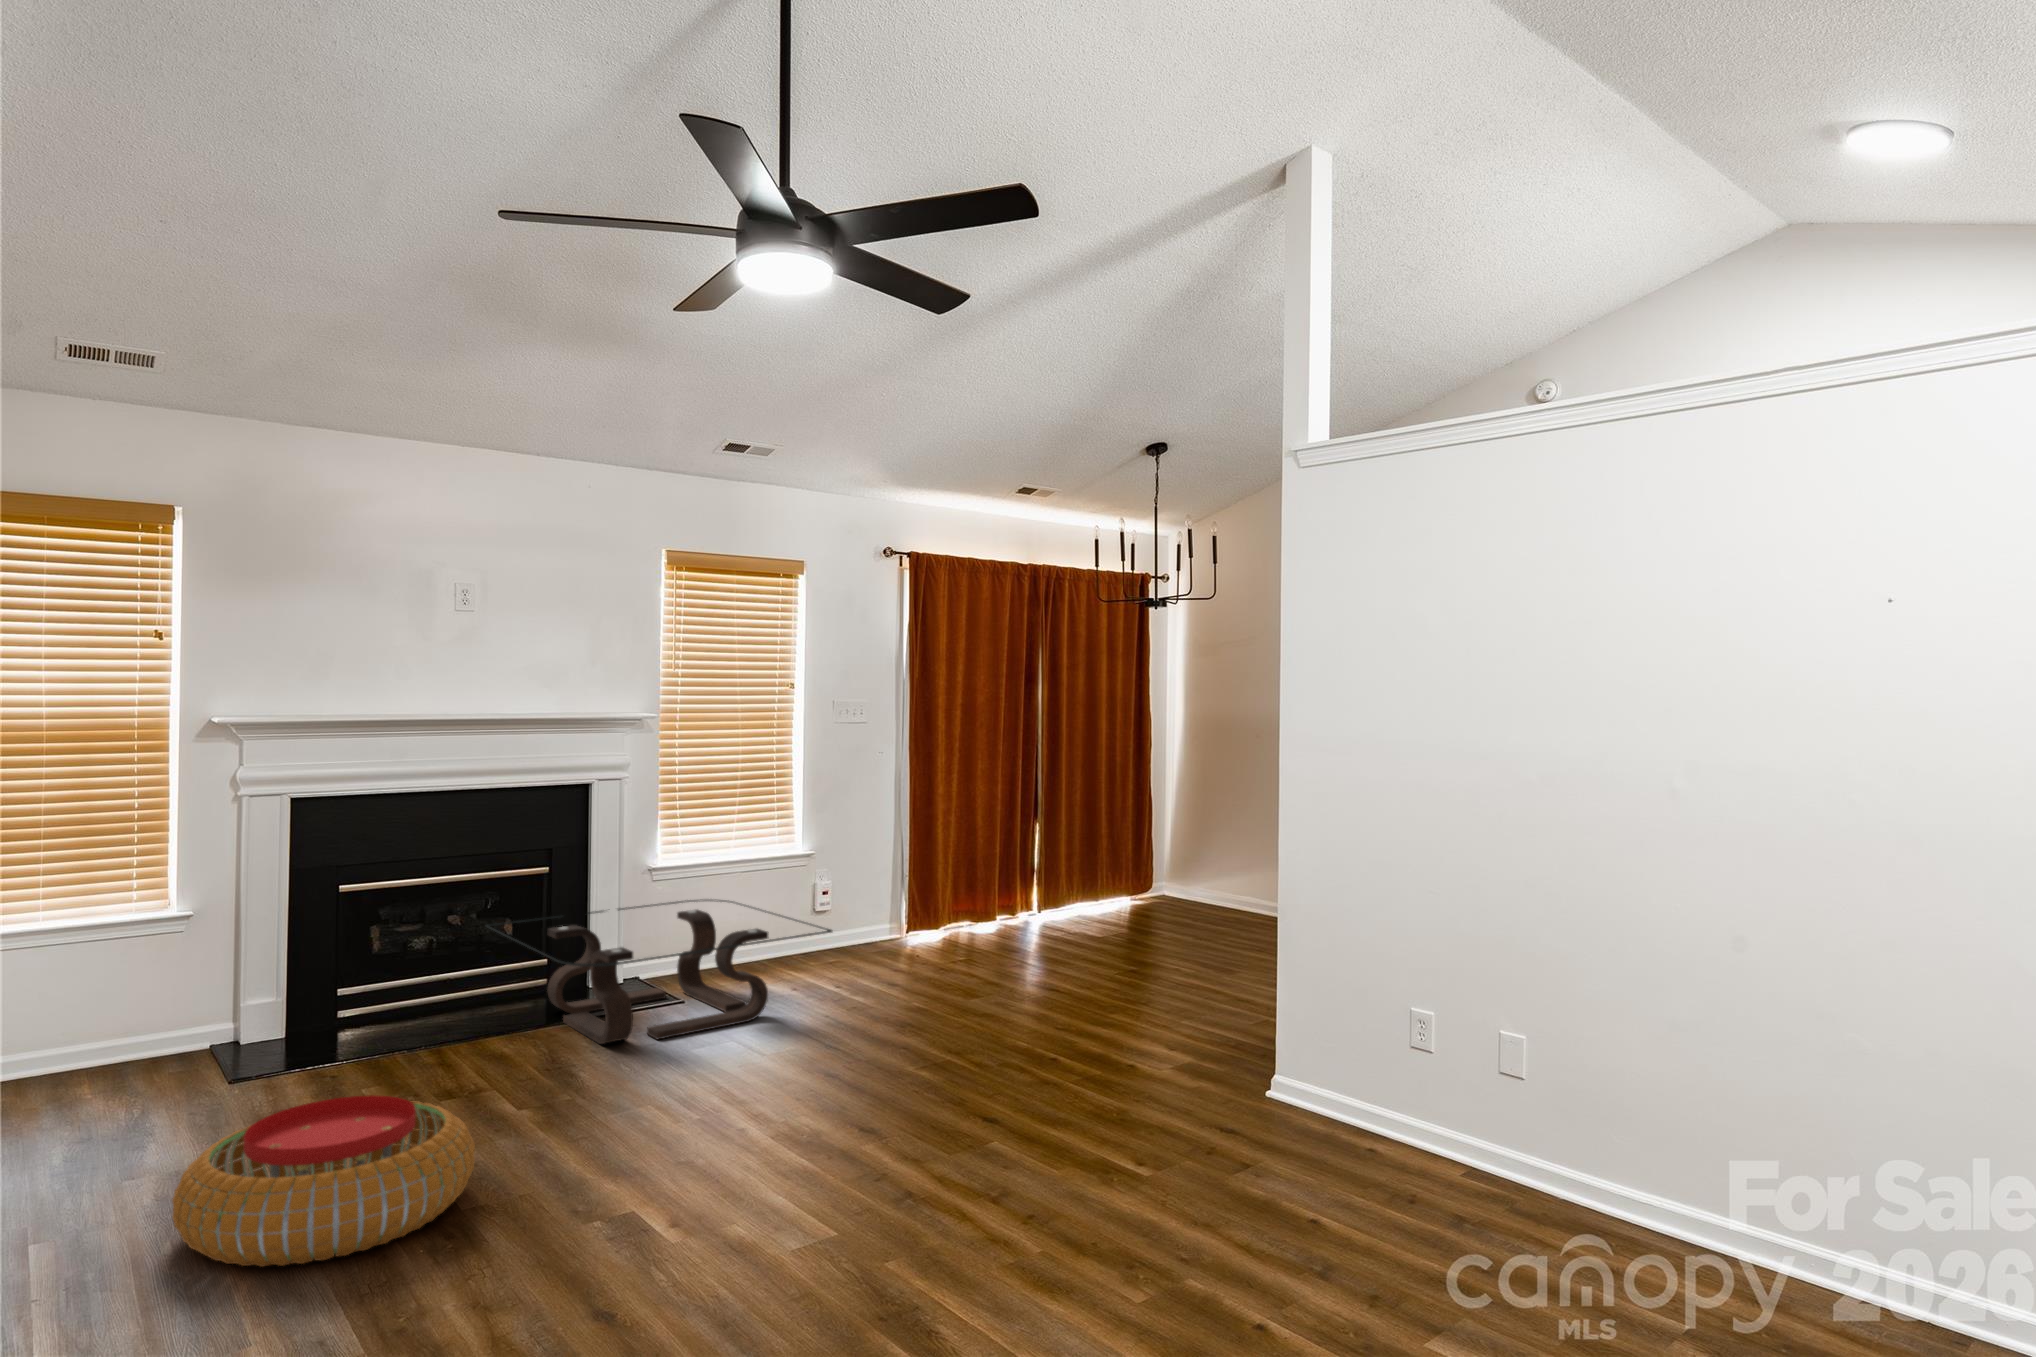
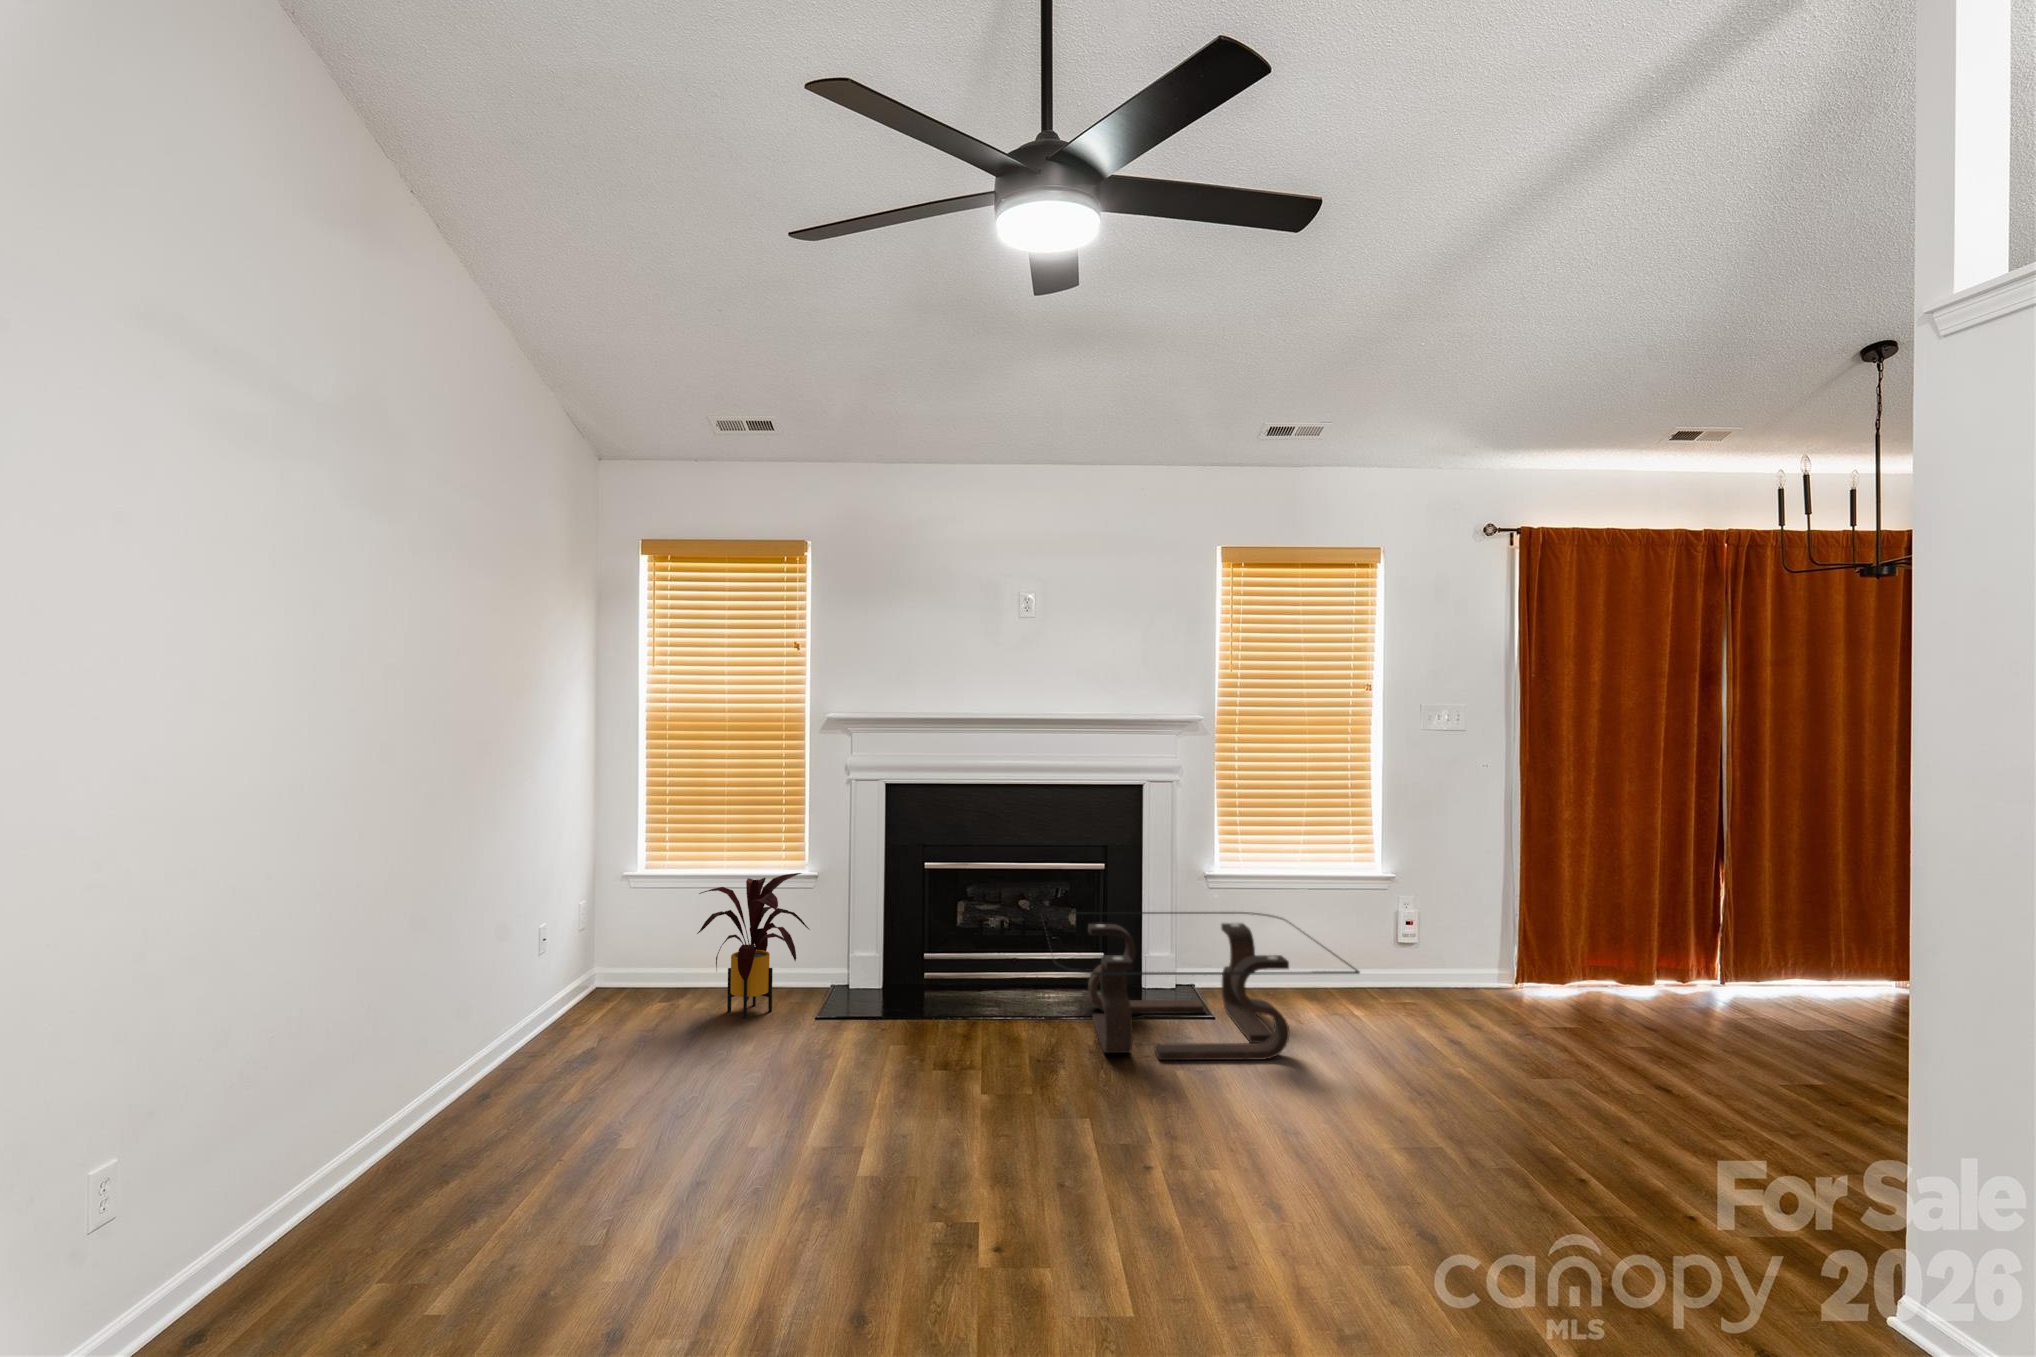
house plant: none [32,913,206,1096] -> present [697,873,810,1018]
pouf: present [172,1095,475,1267] -> none [615,1066,872,1232]

